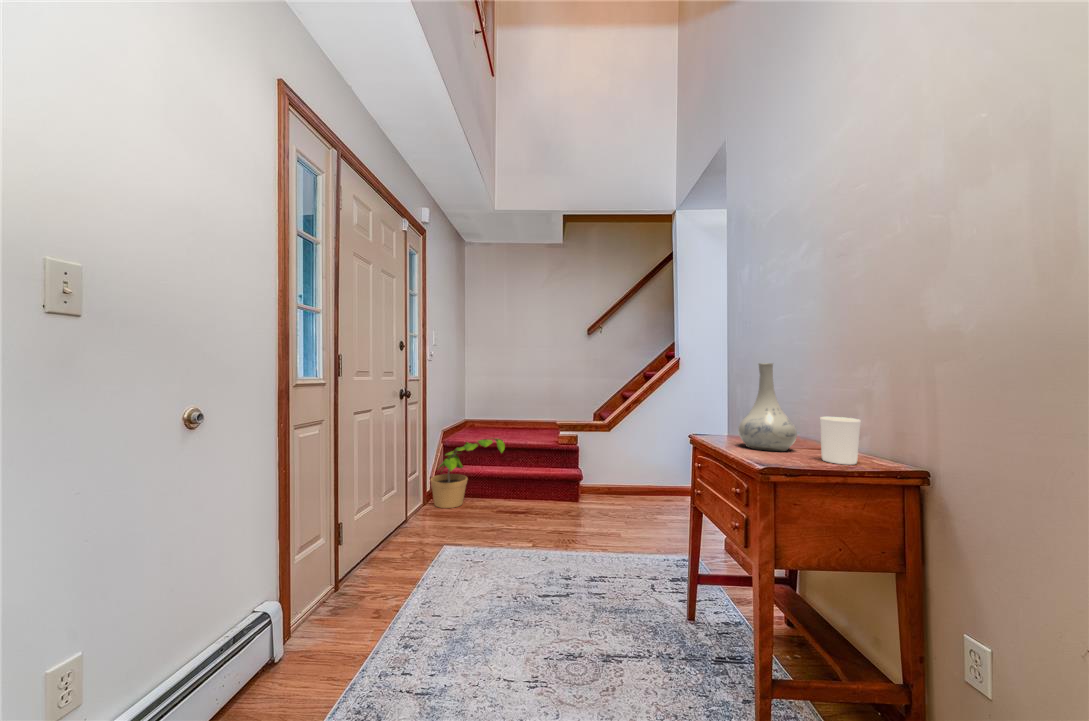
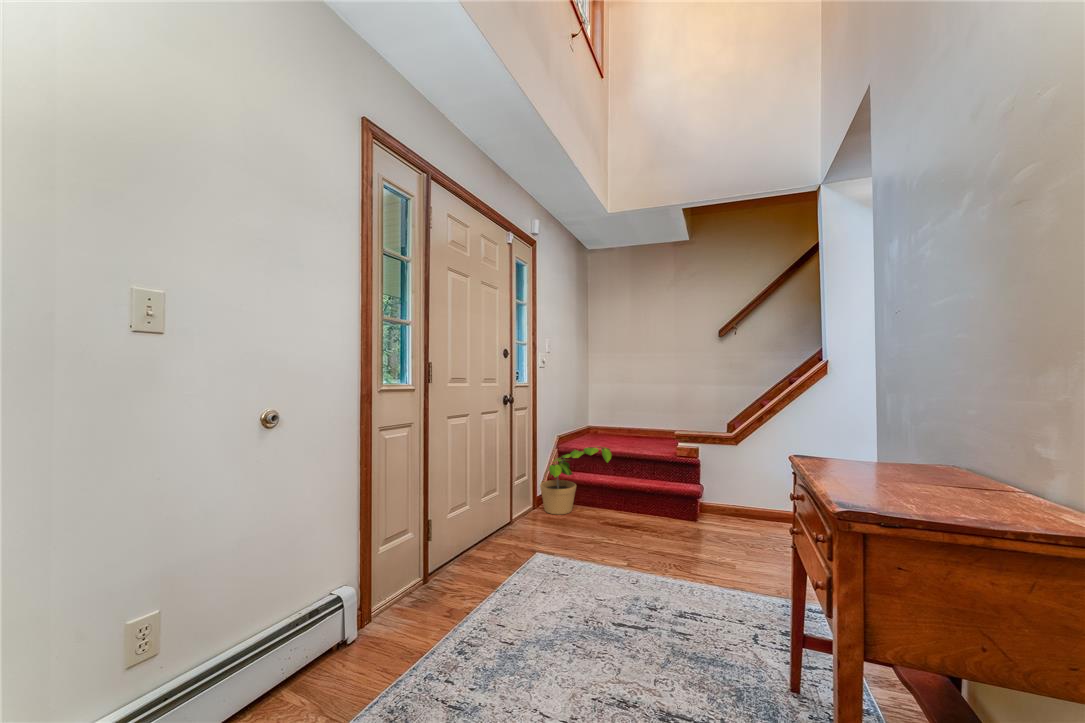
vase: present [738,363,797,451] -> none [835,359,929,485]
candle holder: present [820,417,861,465] -> none [952,438,1030,516]

